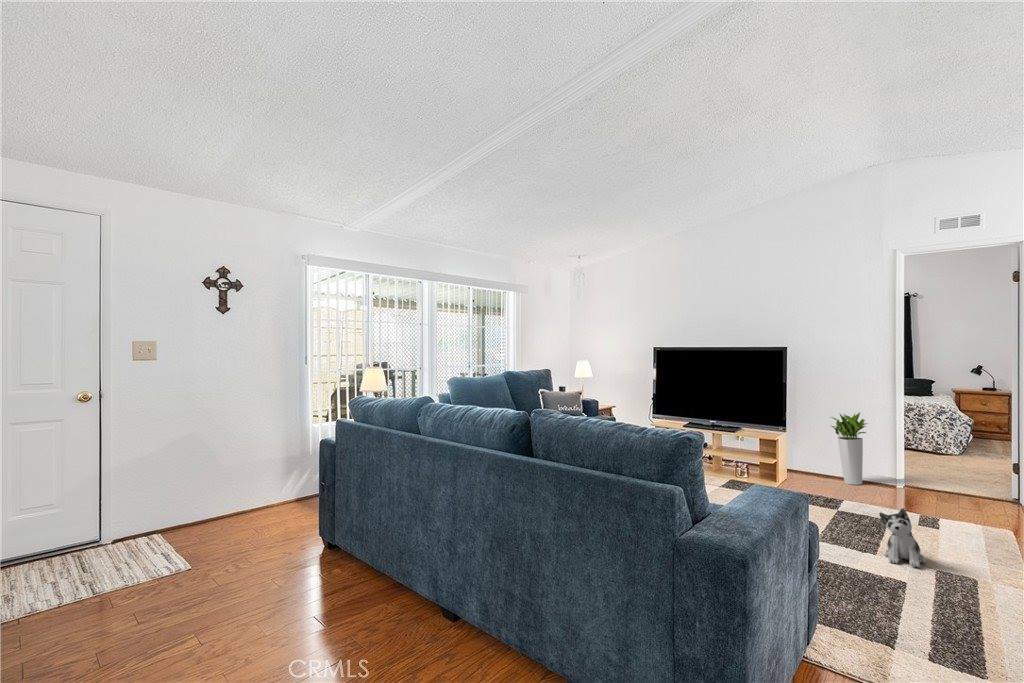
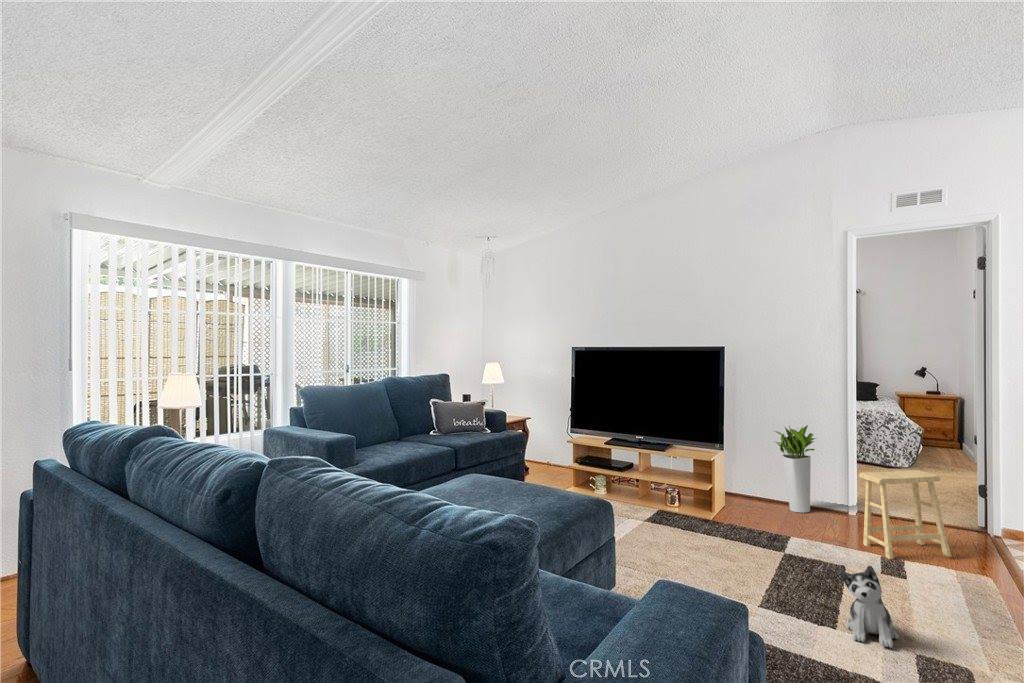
footstool: none [903,448,983,518] -> present [859,470,951,559]

